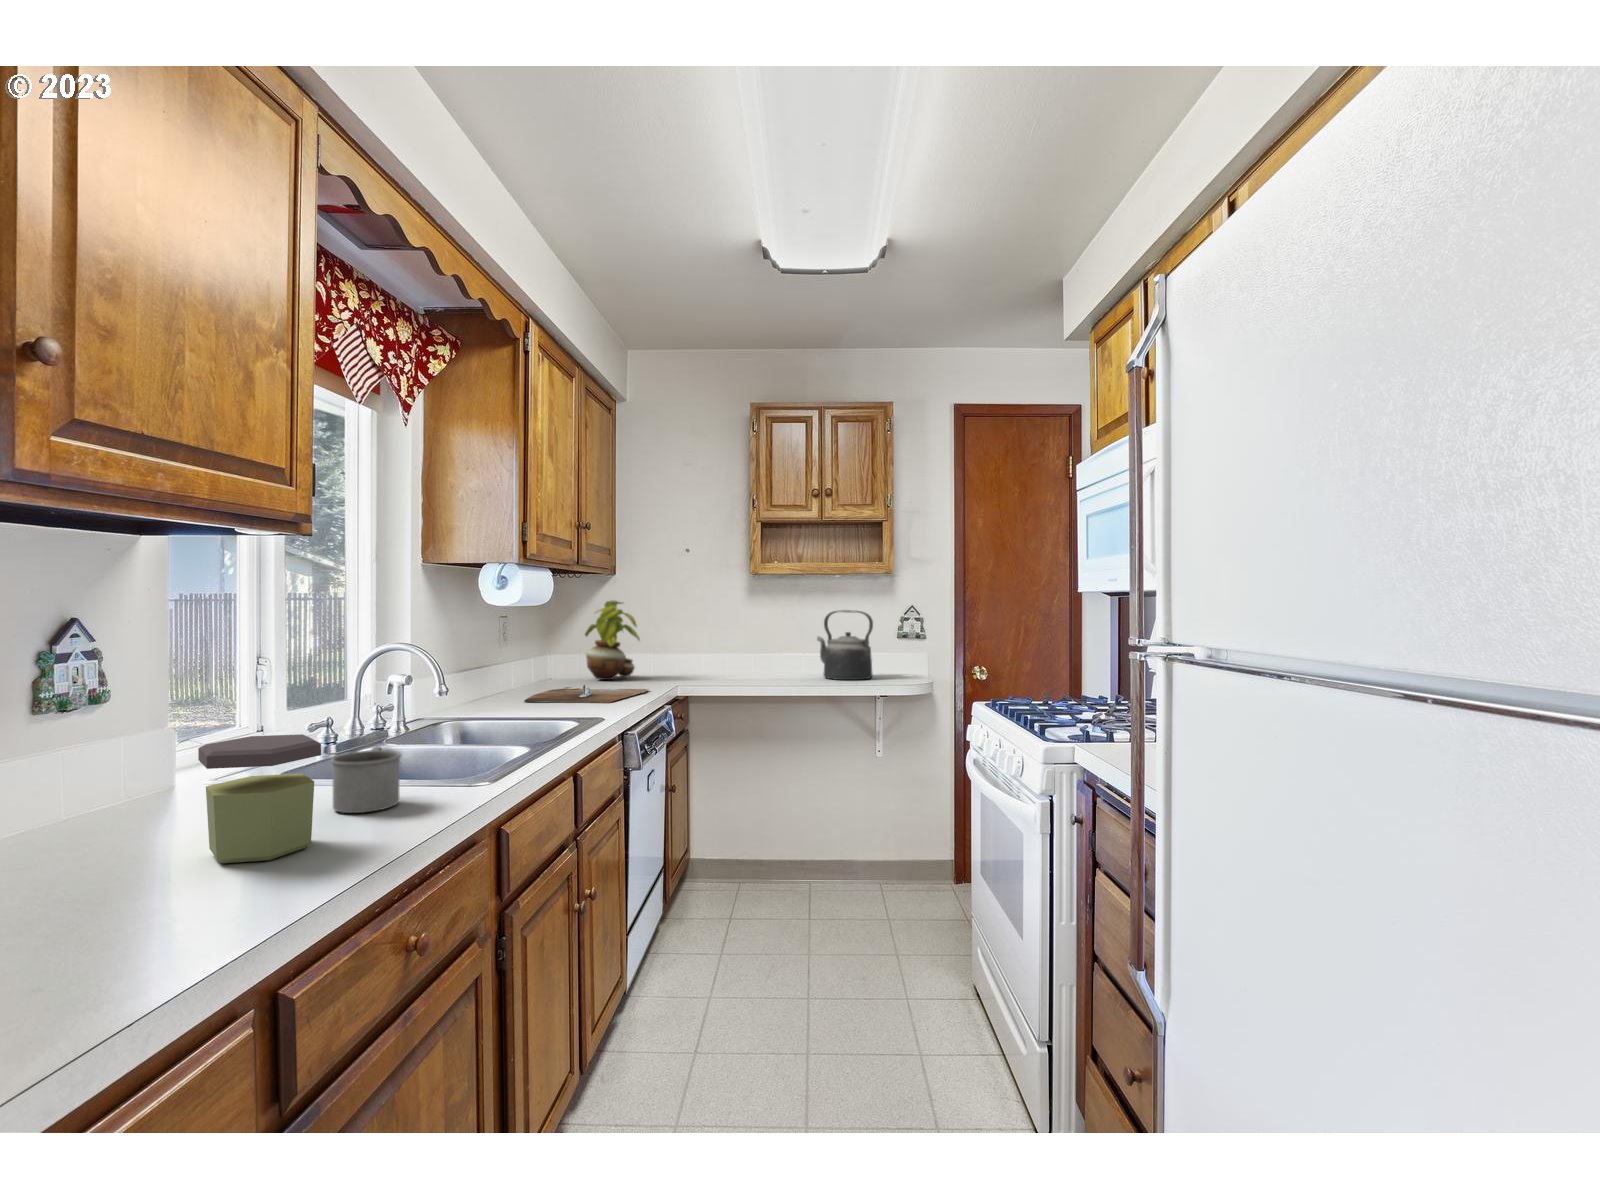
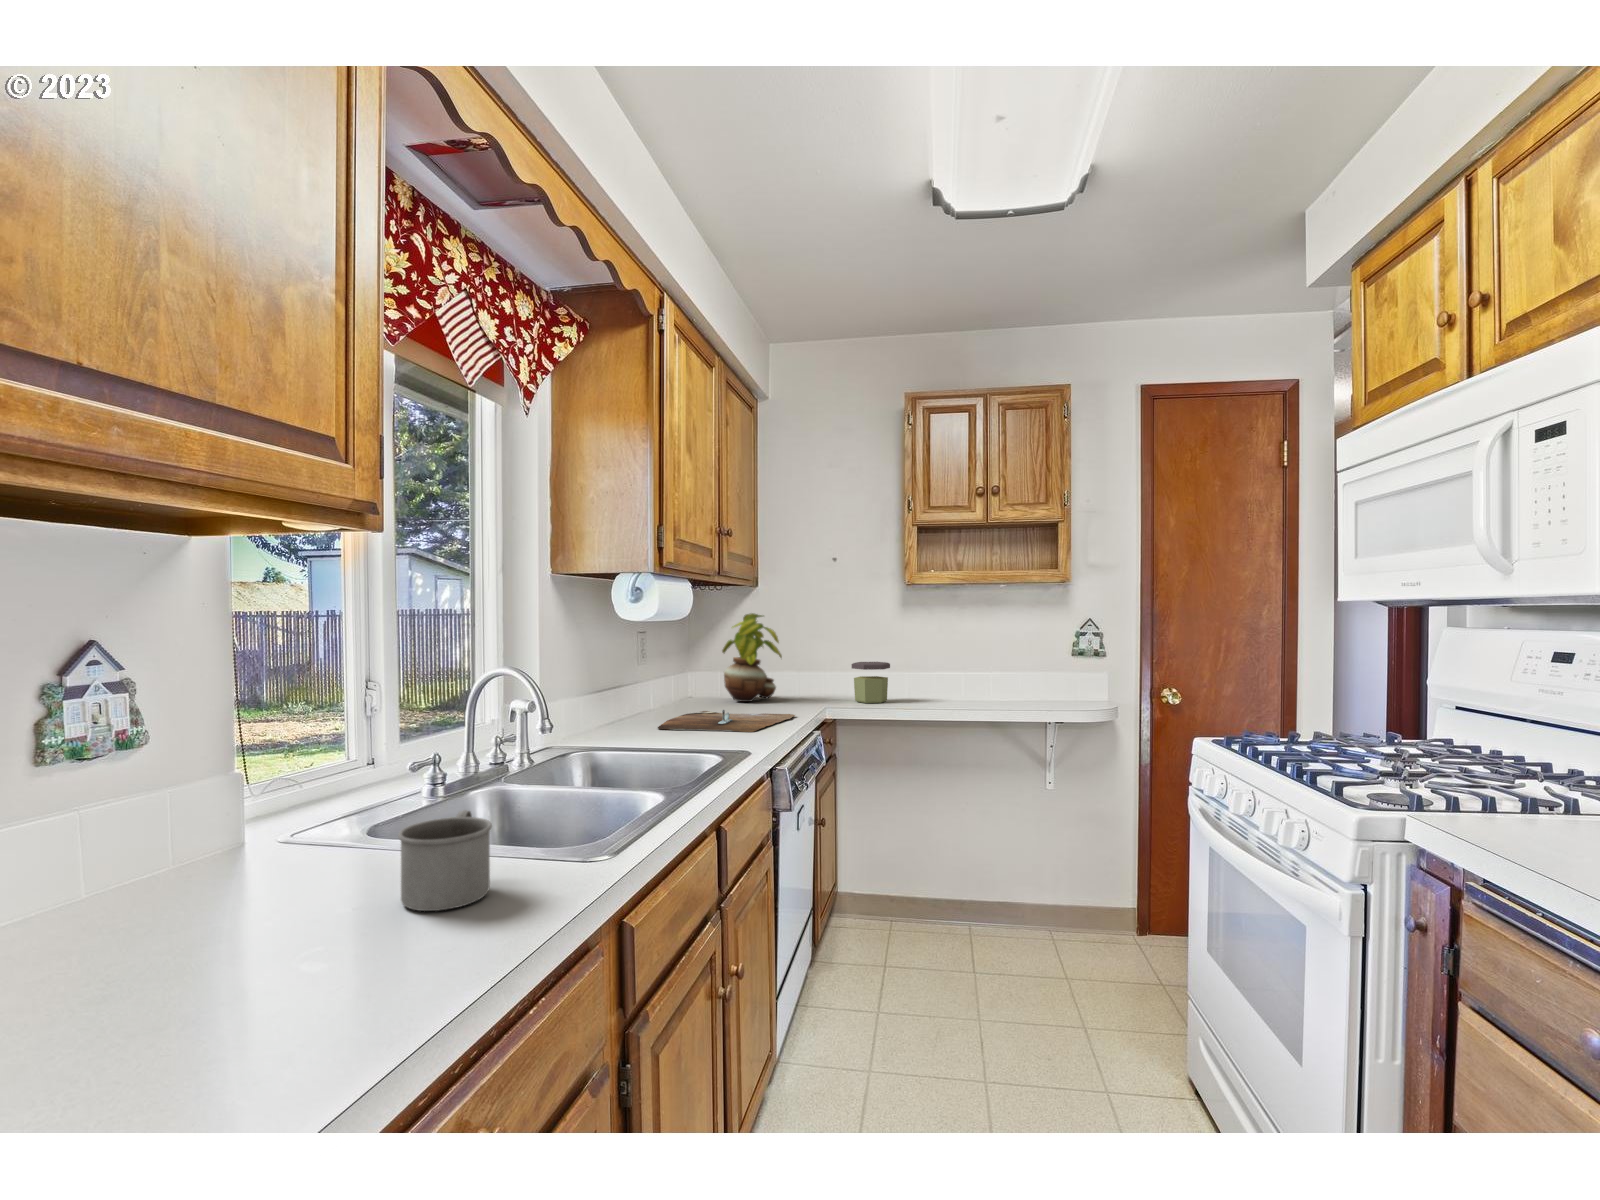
kettle: present [817,610,873,680] -> none [981,623,1051,705]
jar: present [198,734,321,863] -> present [852,662,890,703]

